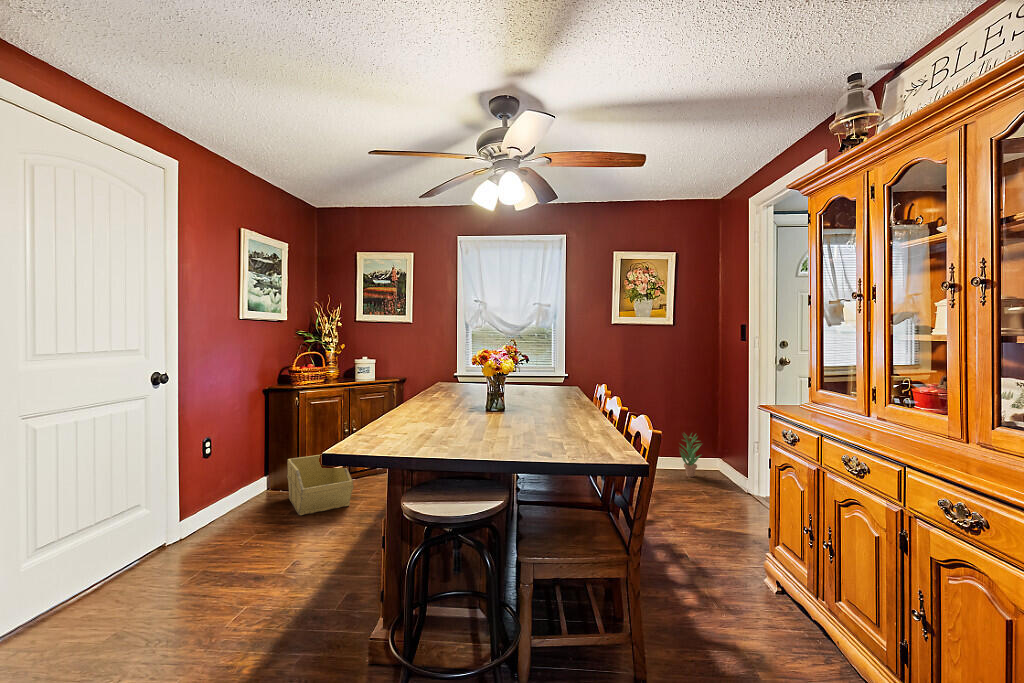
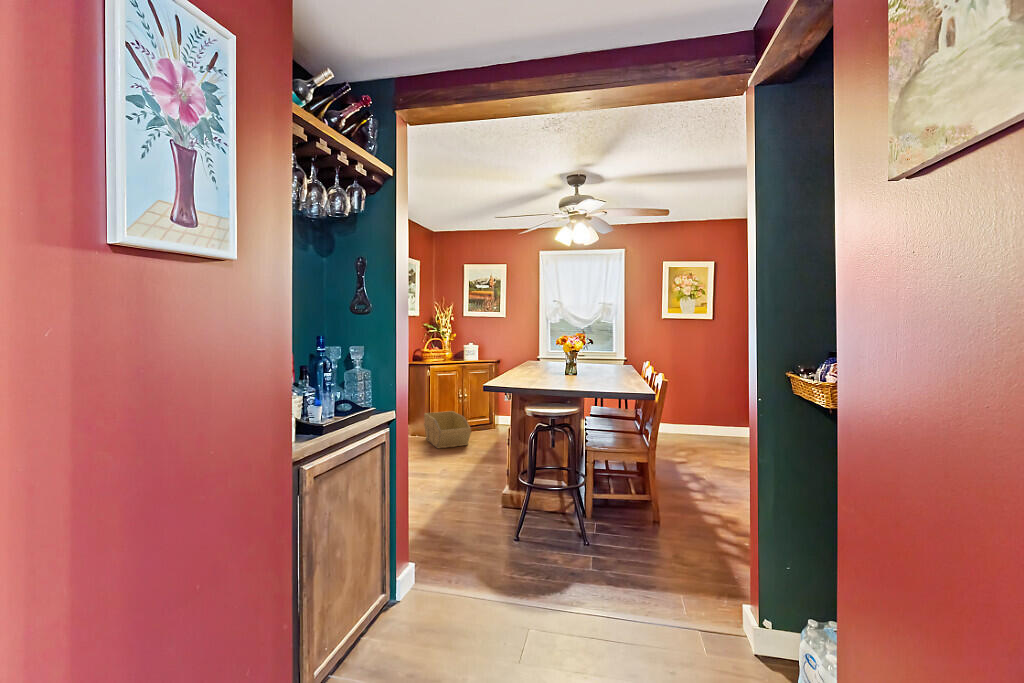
potted plant: present [680,433,701,477] -> none [713,404,733,440]

